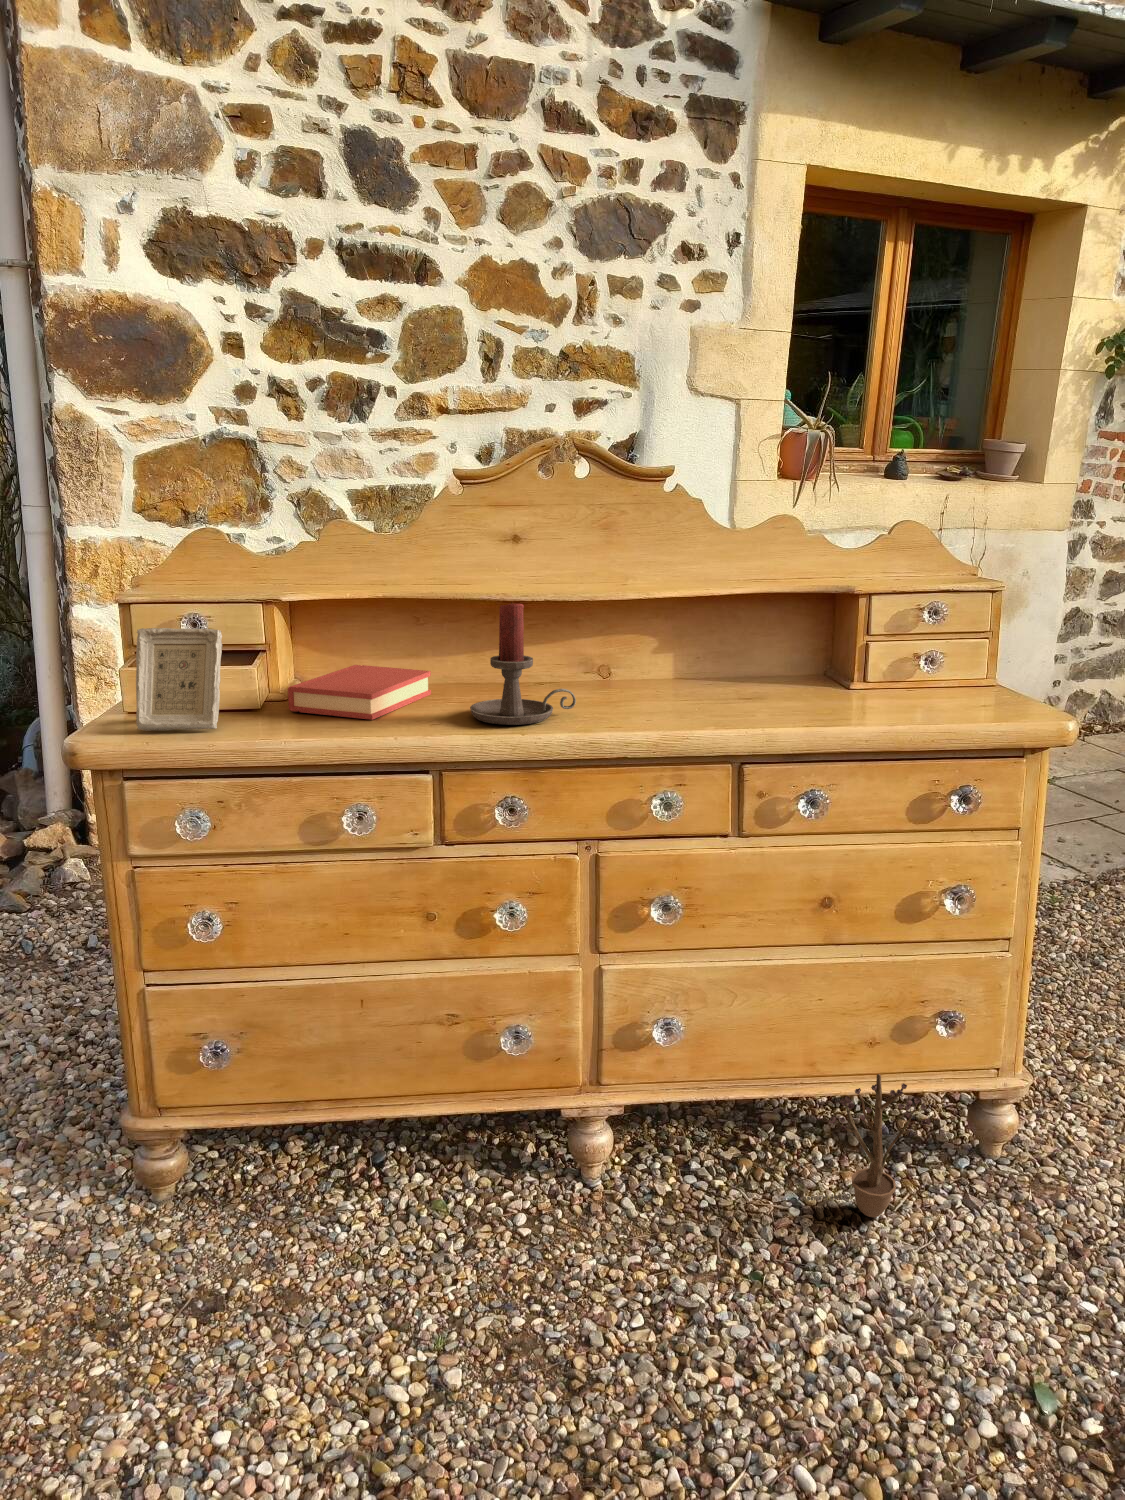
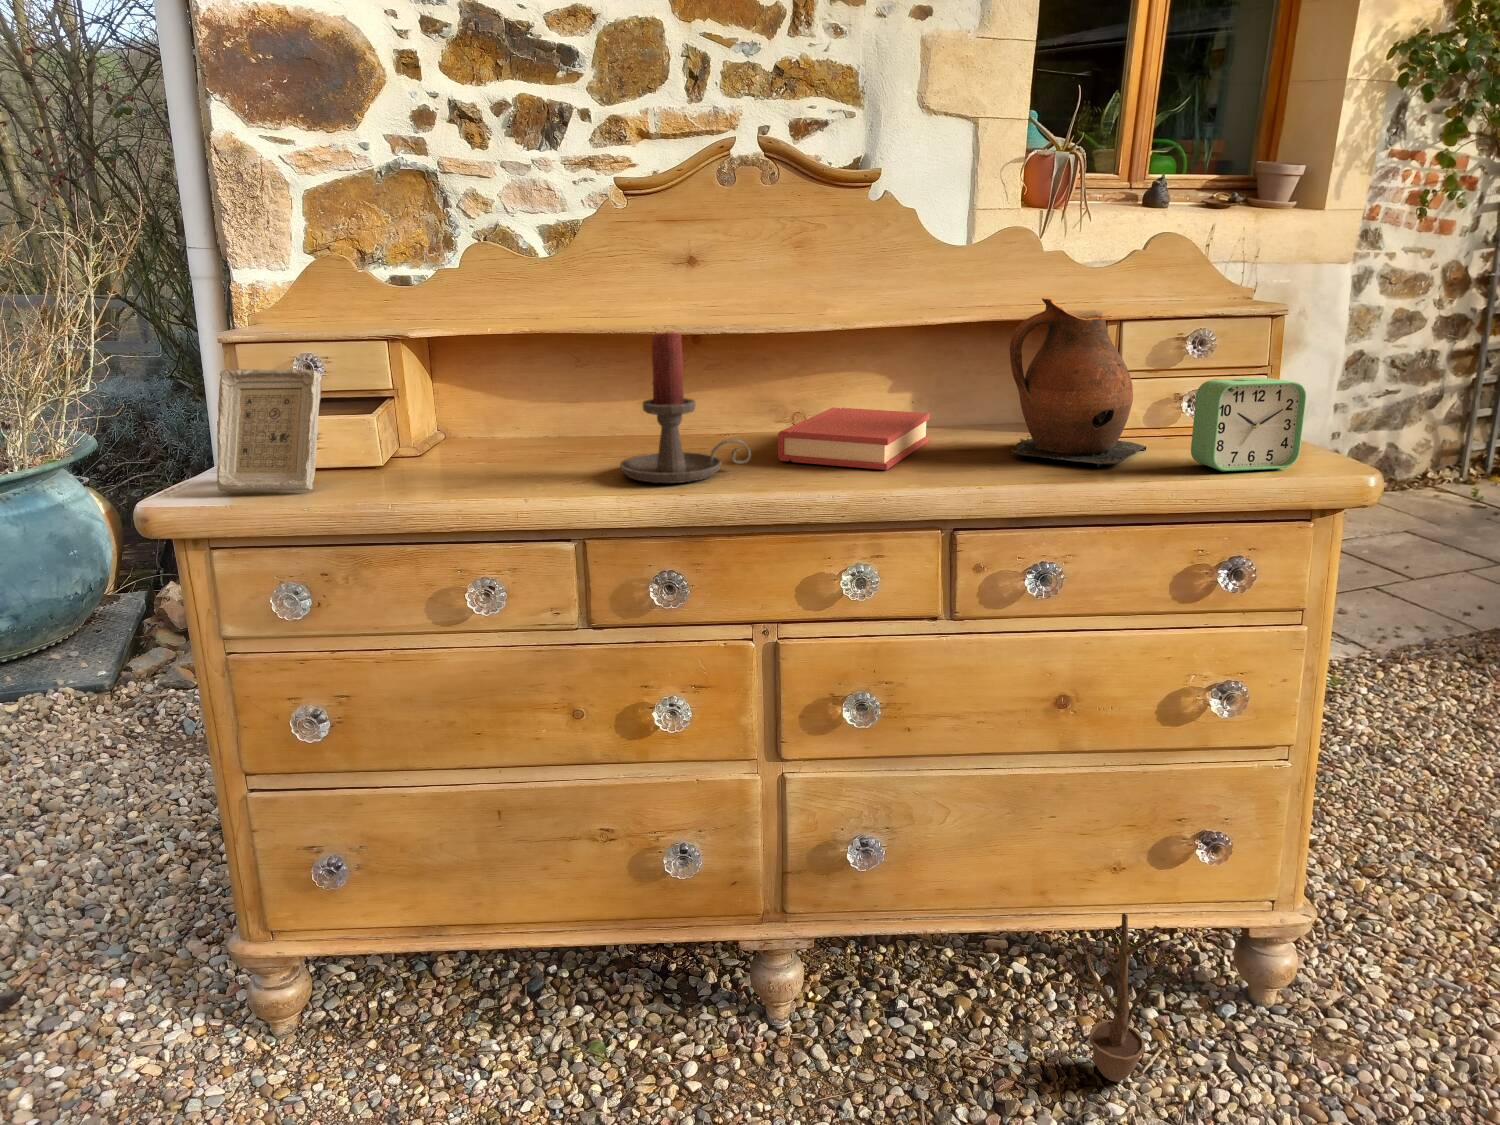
ceramic pitcher: none [782,578,891,714] -> present [1010,298,1146,467]
alarm clock: none [926,645,1013,718] -> present [1191,378,1306,471]
hardback book: present [288,665,431,720] -> present [778,408,930,470]

